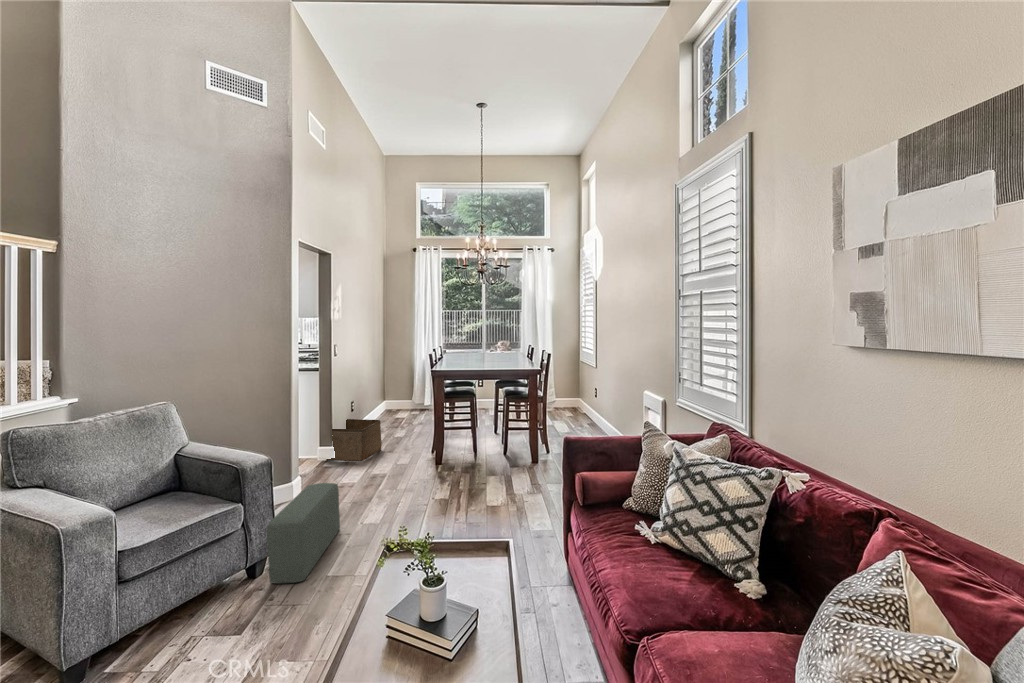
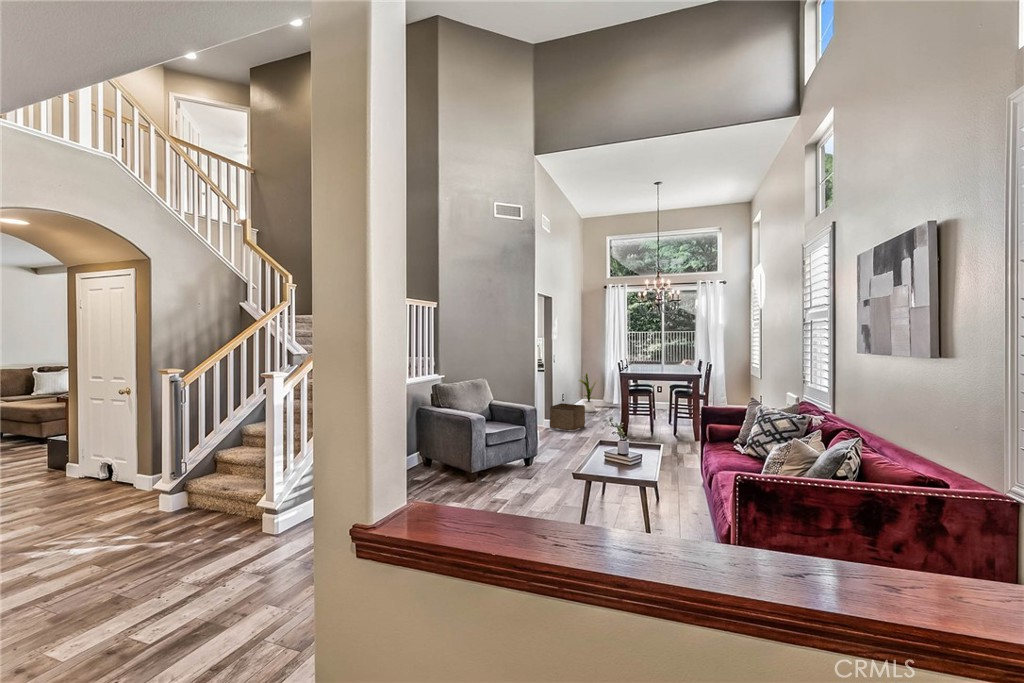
house plant: none [375,369,403,421] -> present [579,373,596,412]
pouf: present [267,483,340,583] -> none [538,428,568,470]

